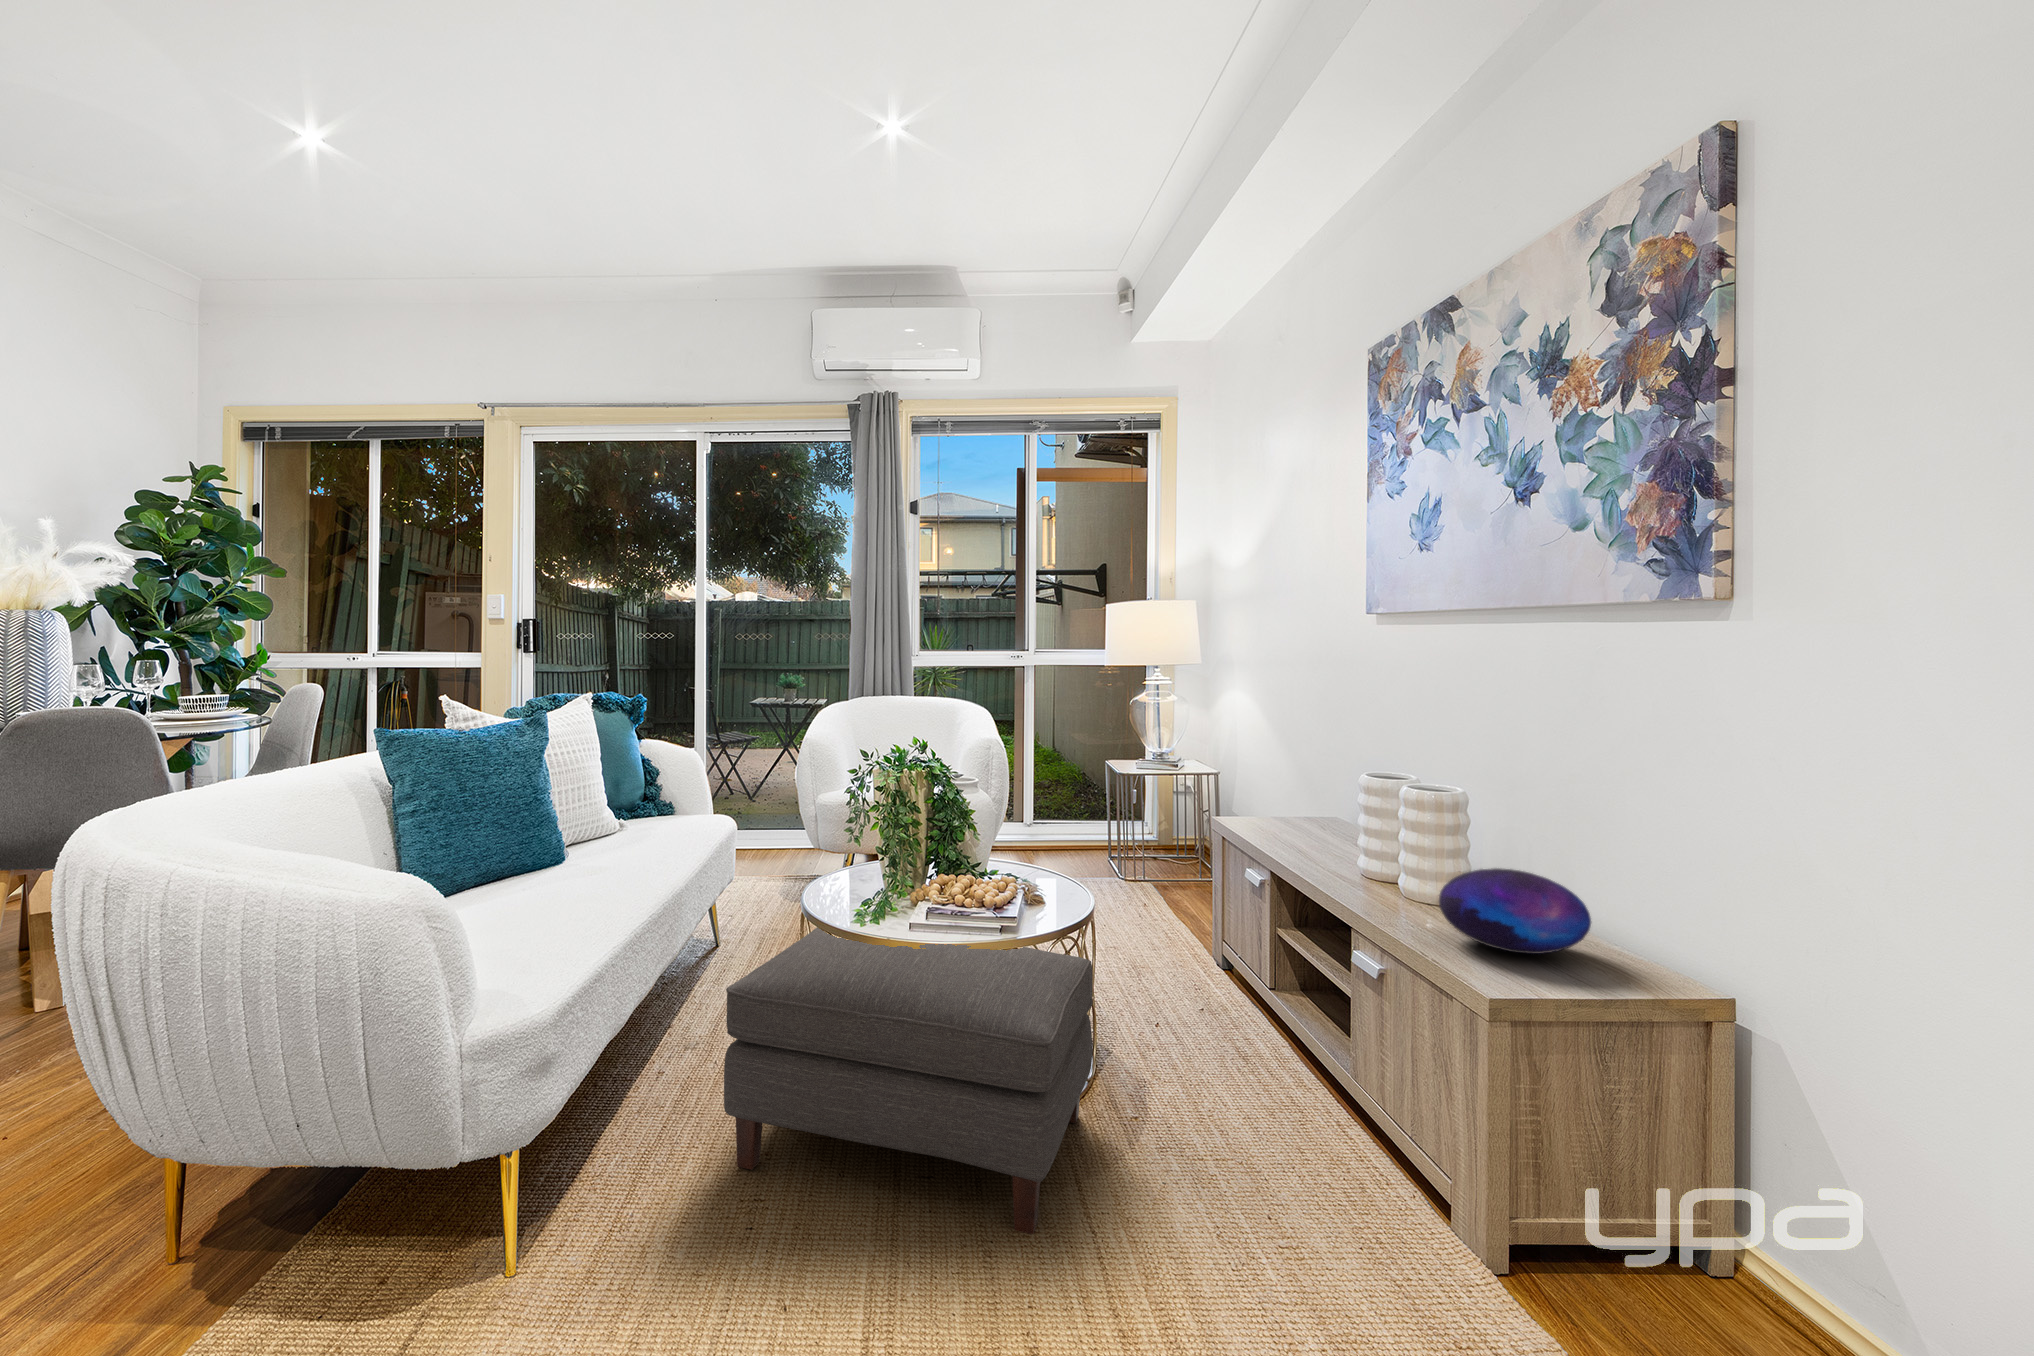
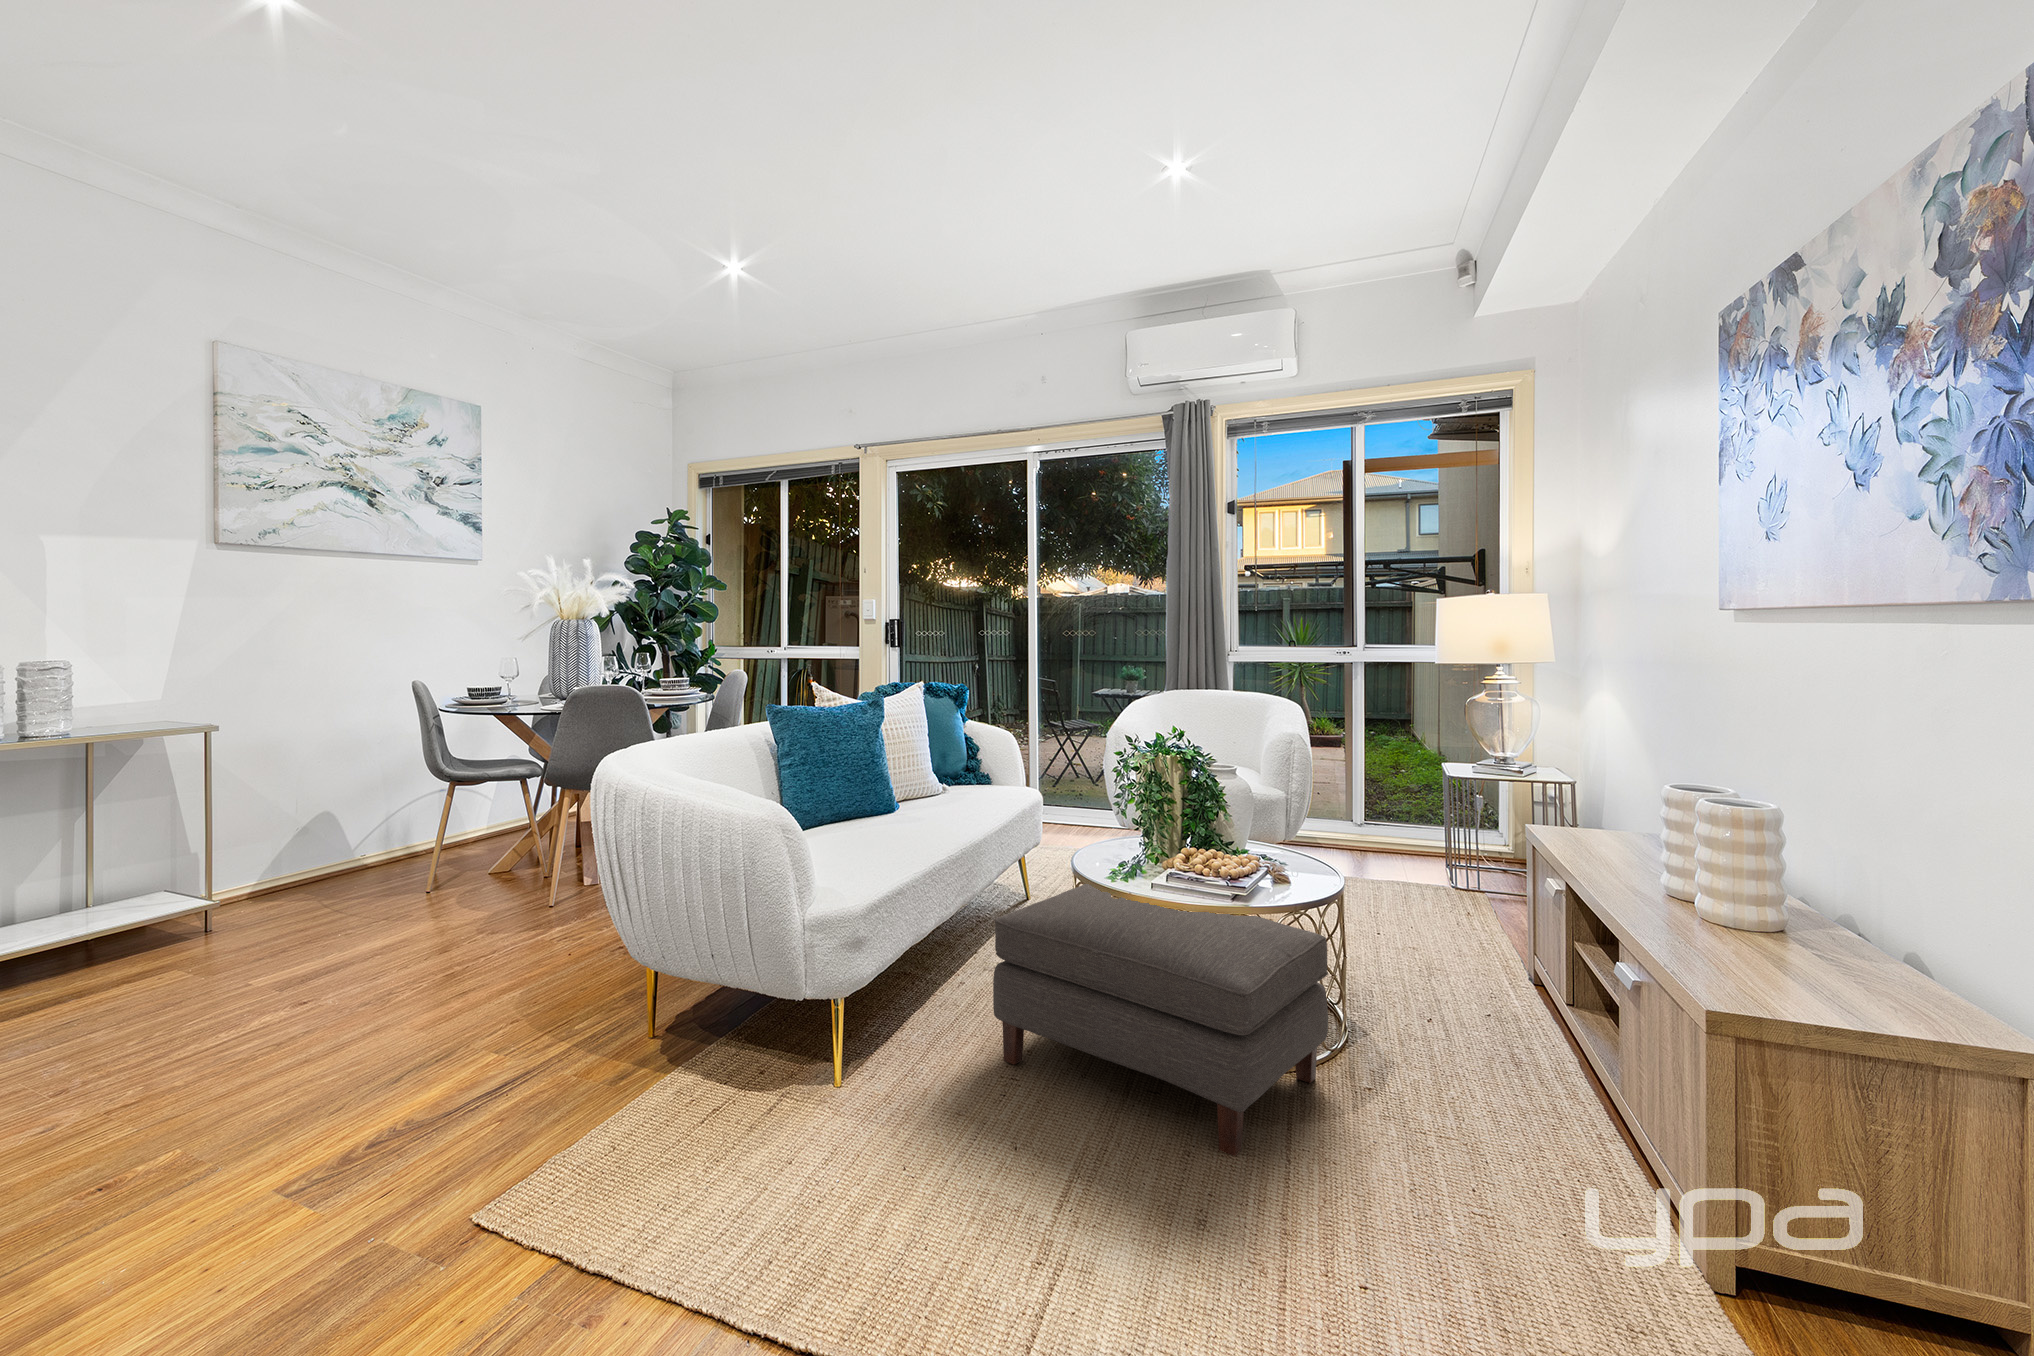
decorative orb: present [1439,868,1591,954] -> none [1697,888,1888,982]

